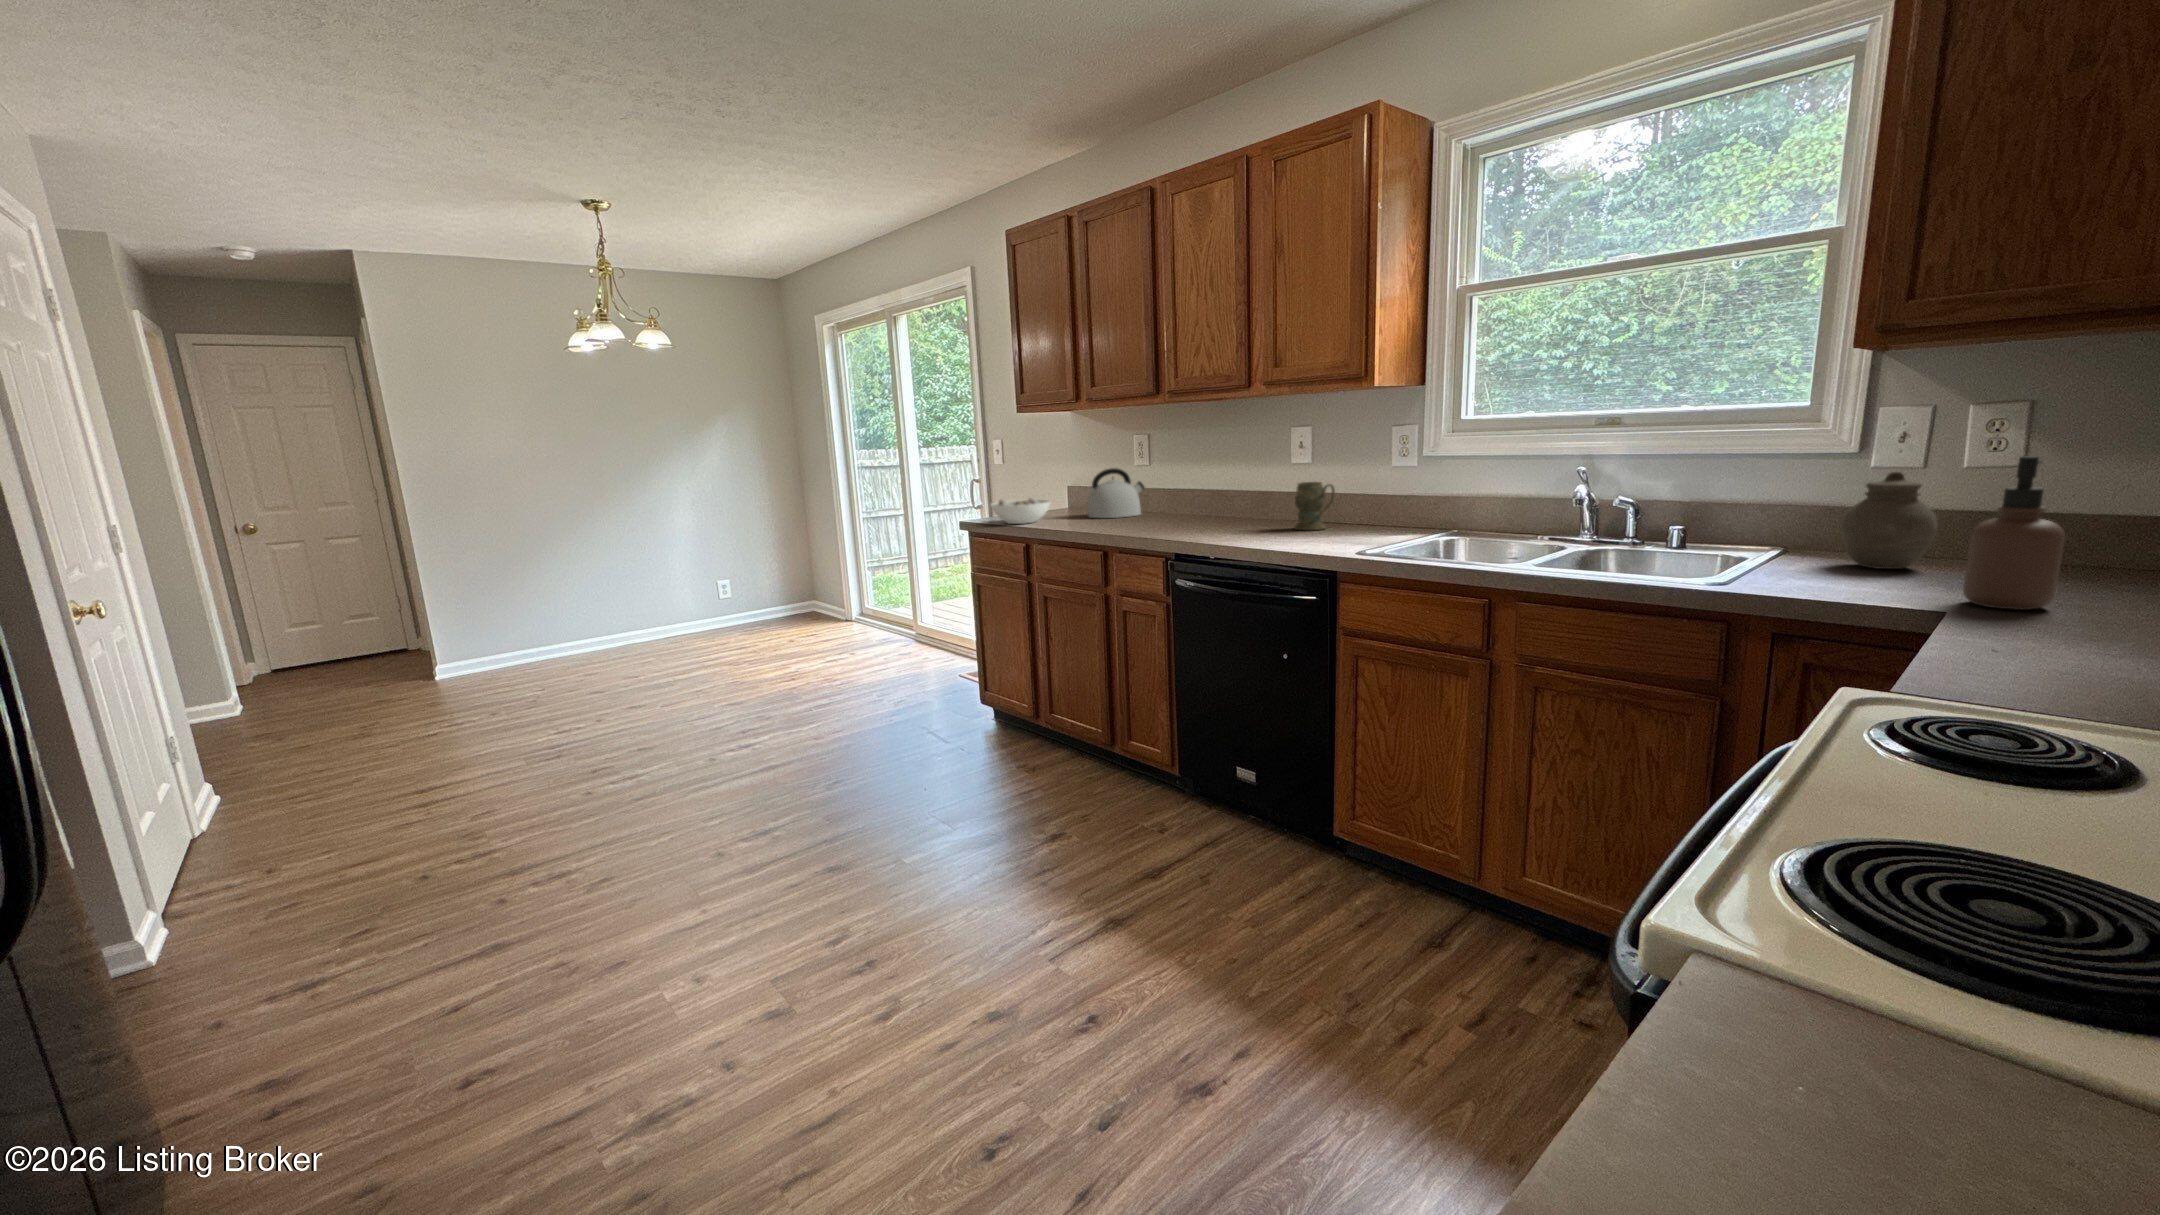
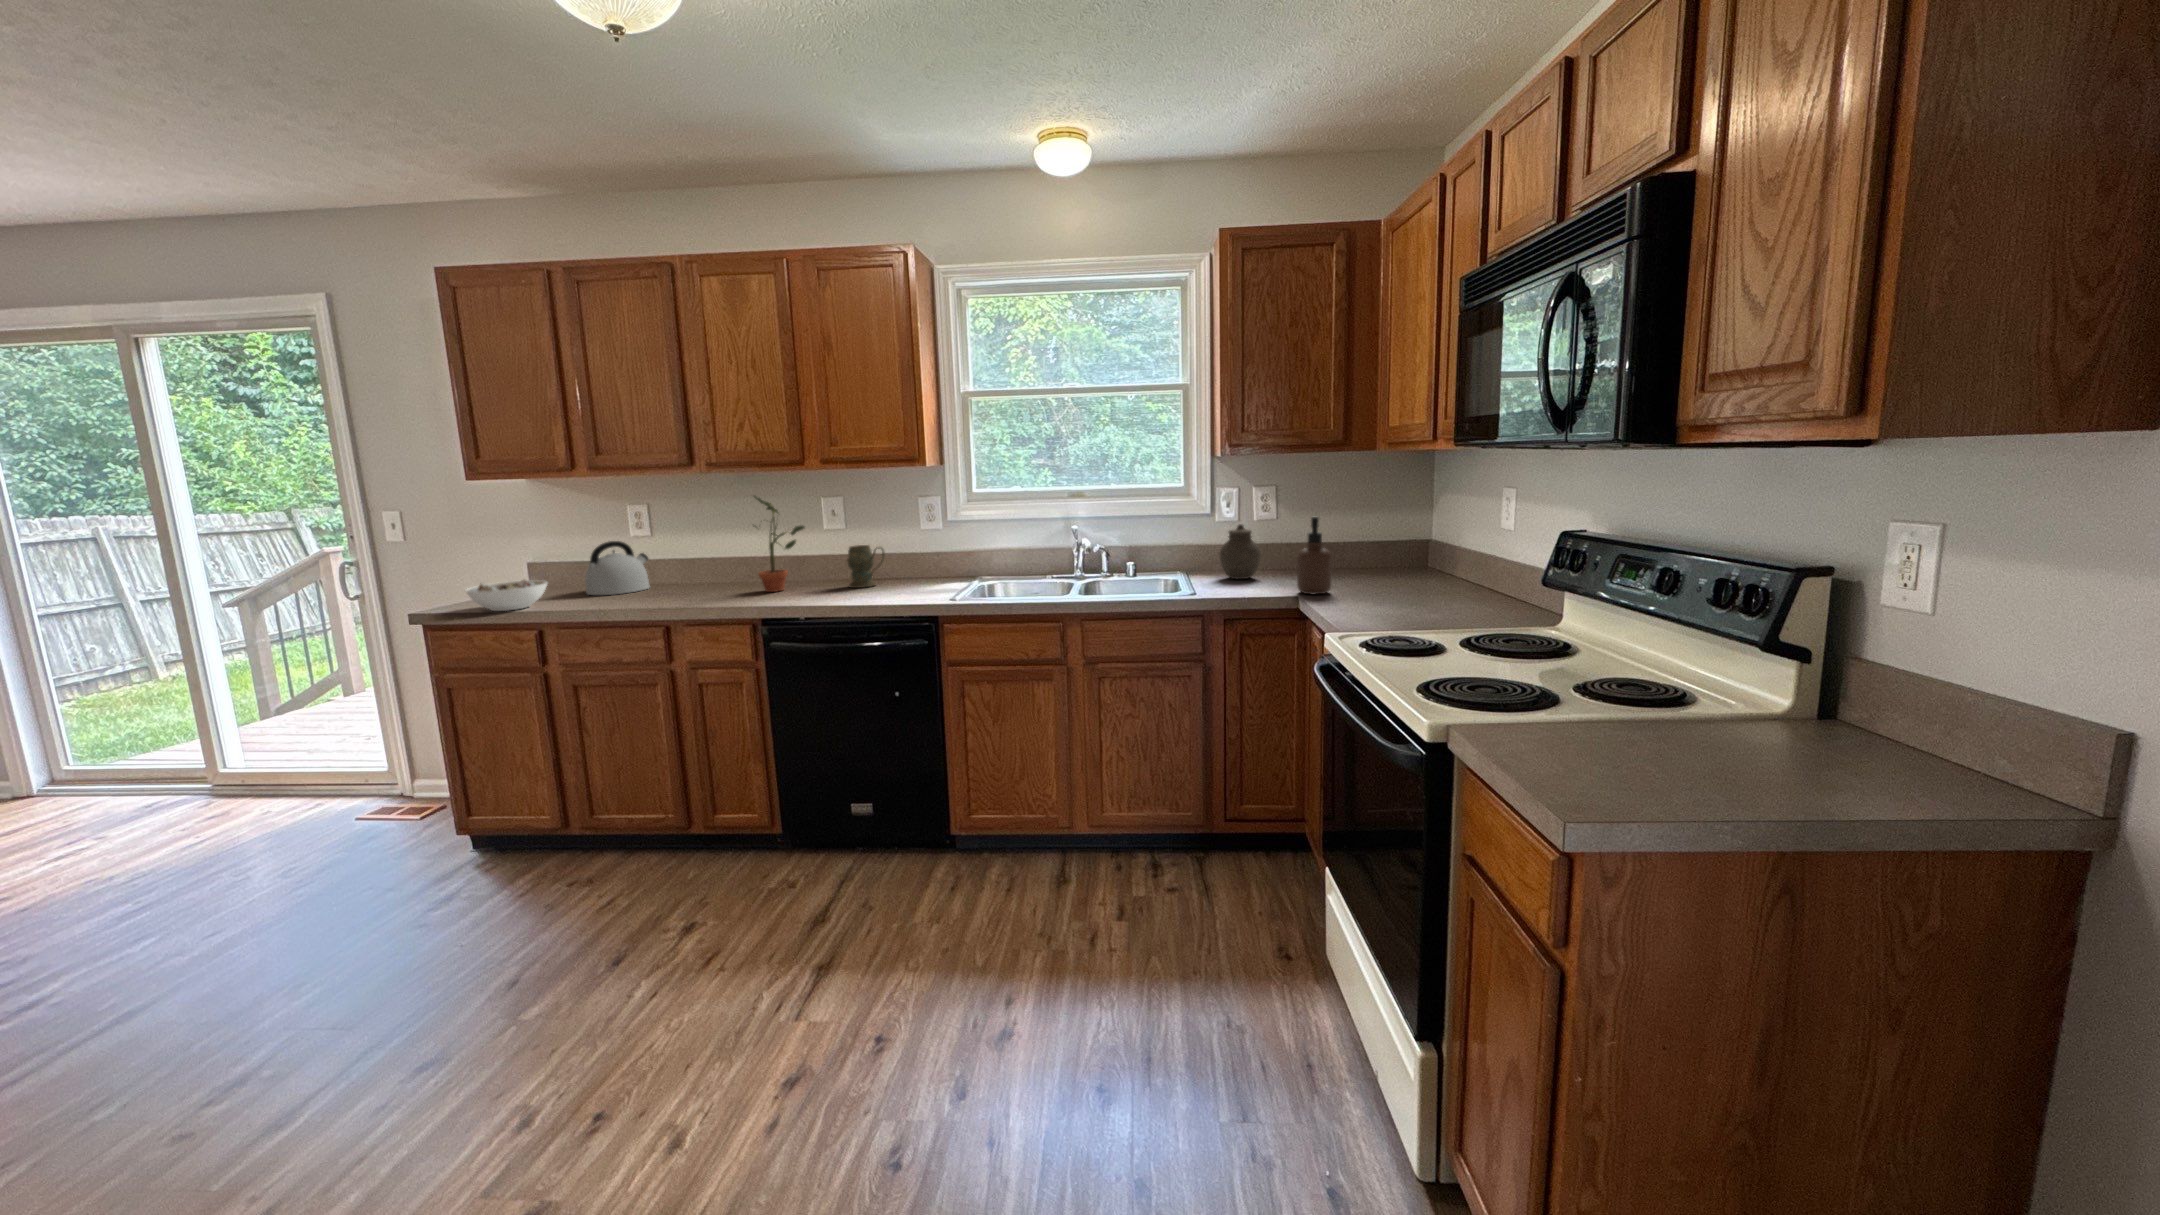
potted plant: none [1201,424,1260,527] -> present [754,496,804,592]

